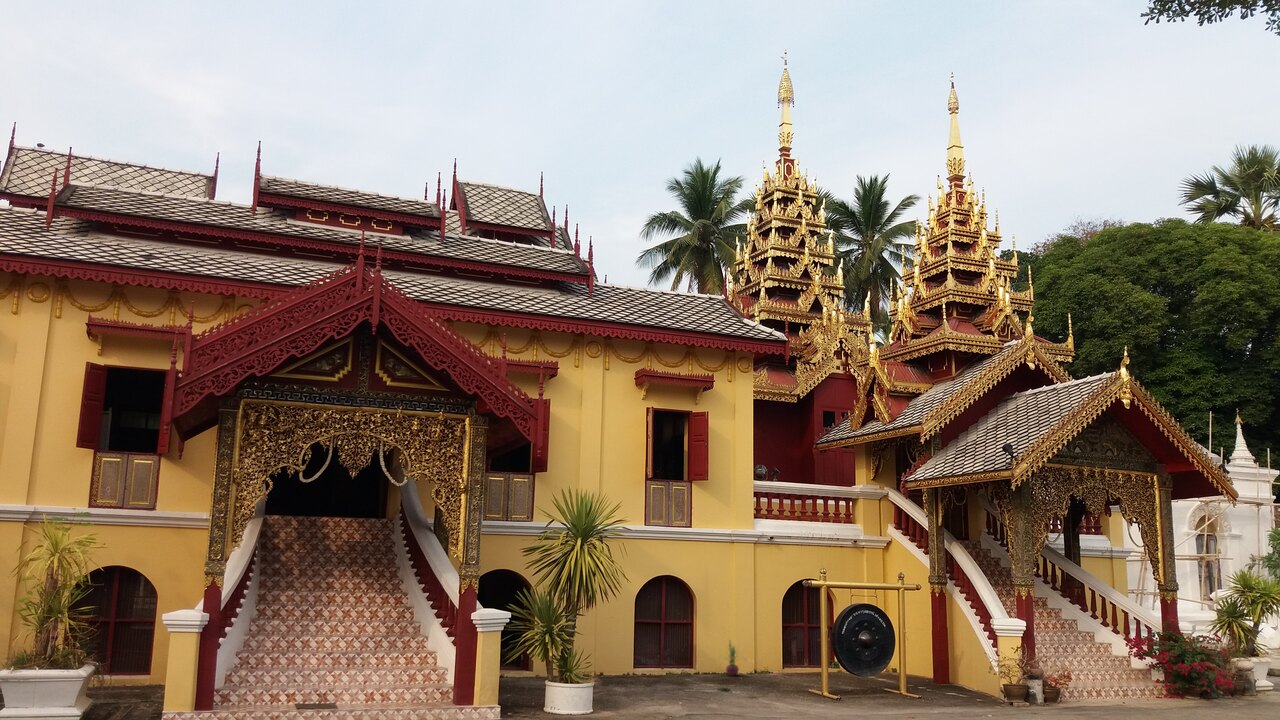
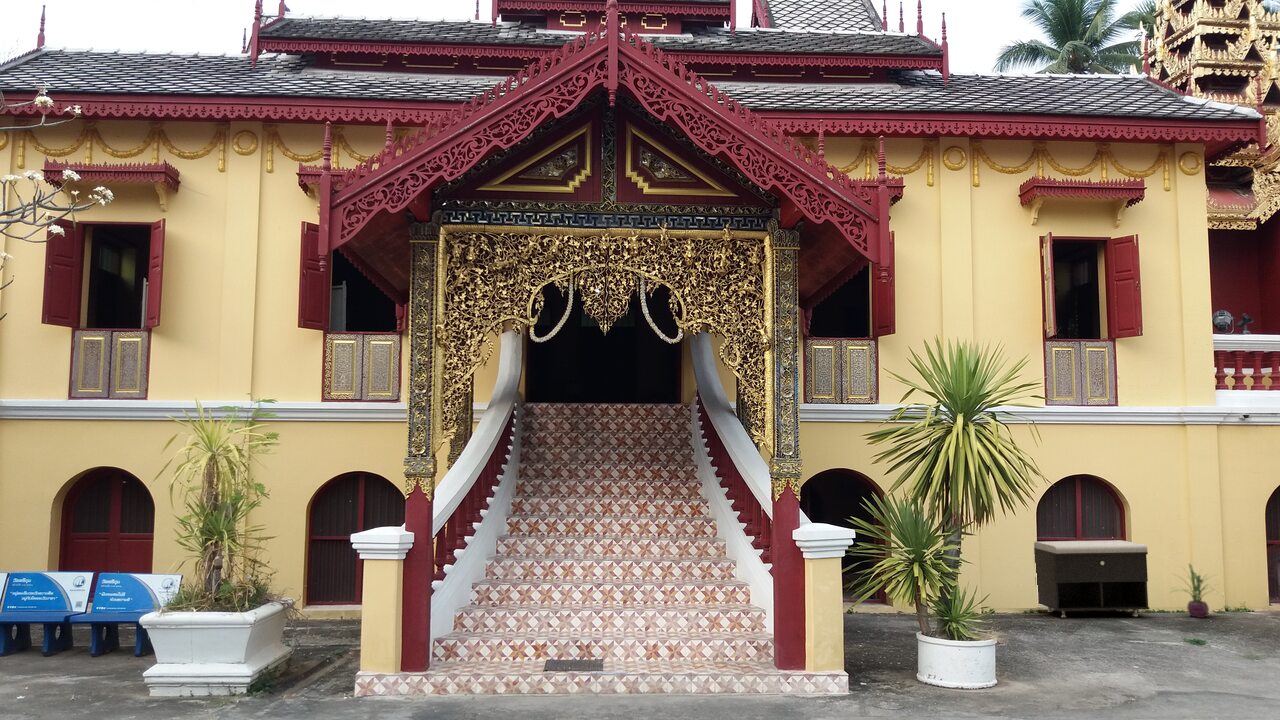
storage bench: none [631,624,703,678] -> present [1034,540,1149,617]

